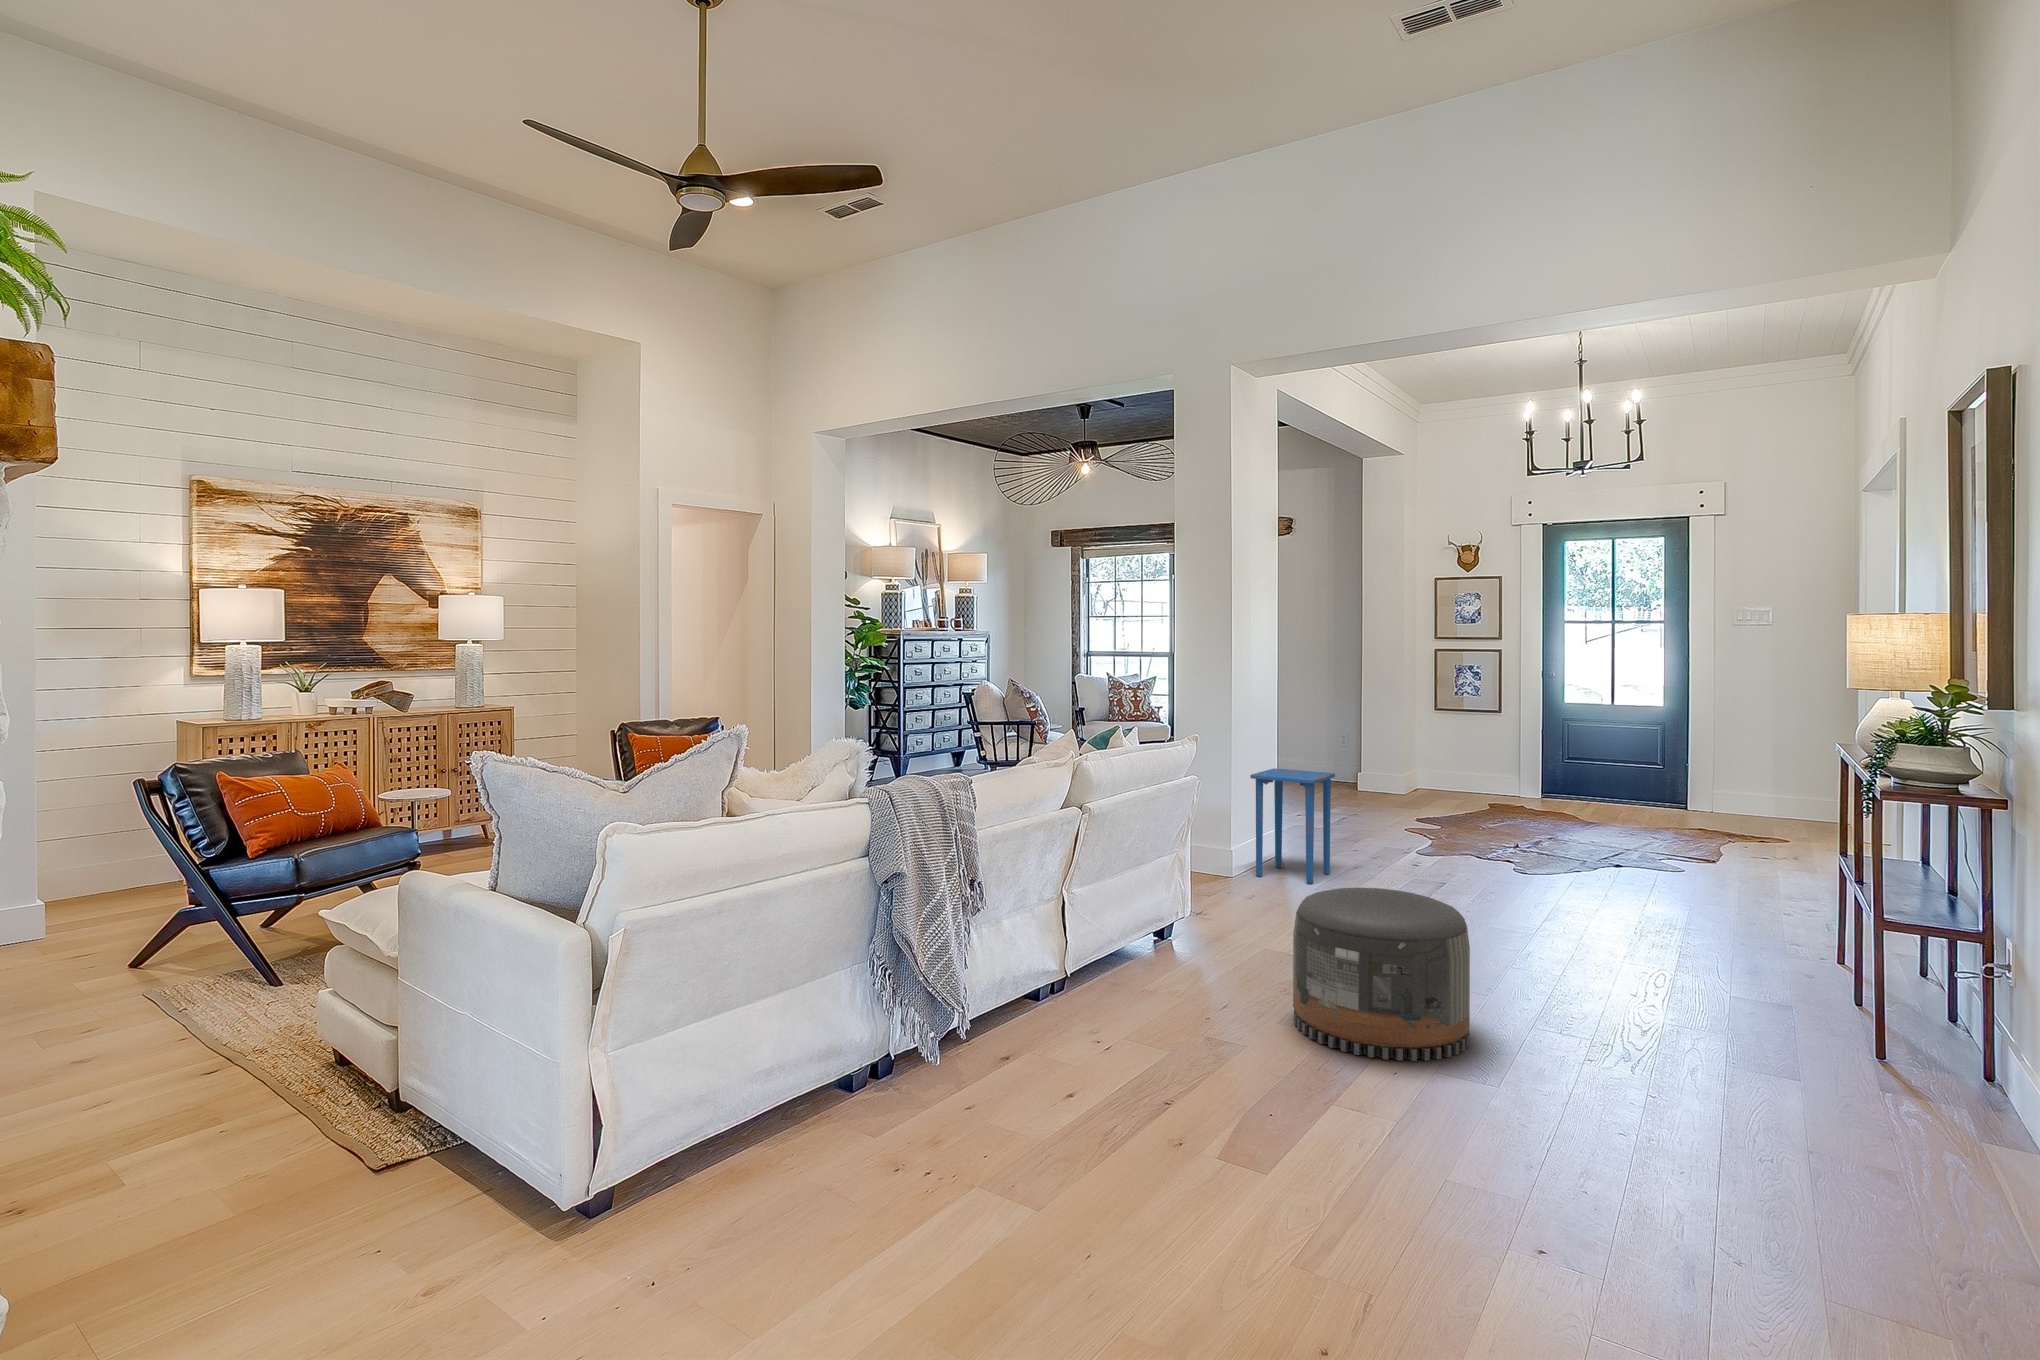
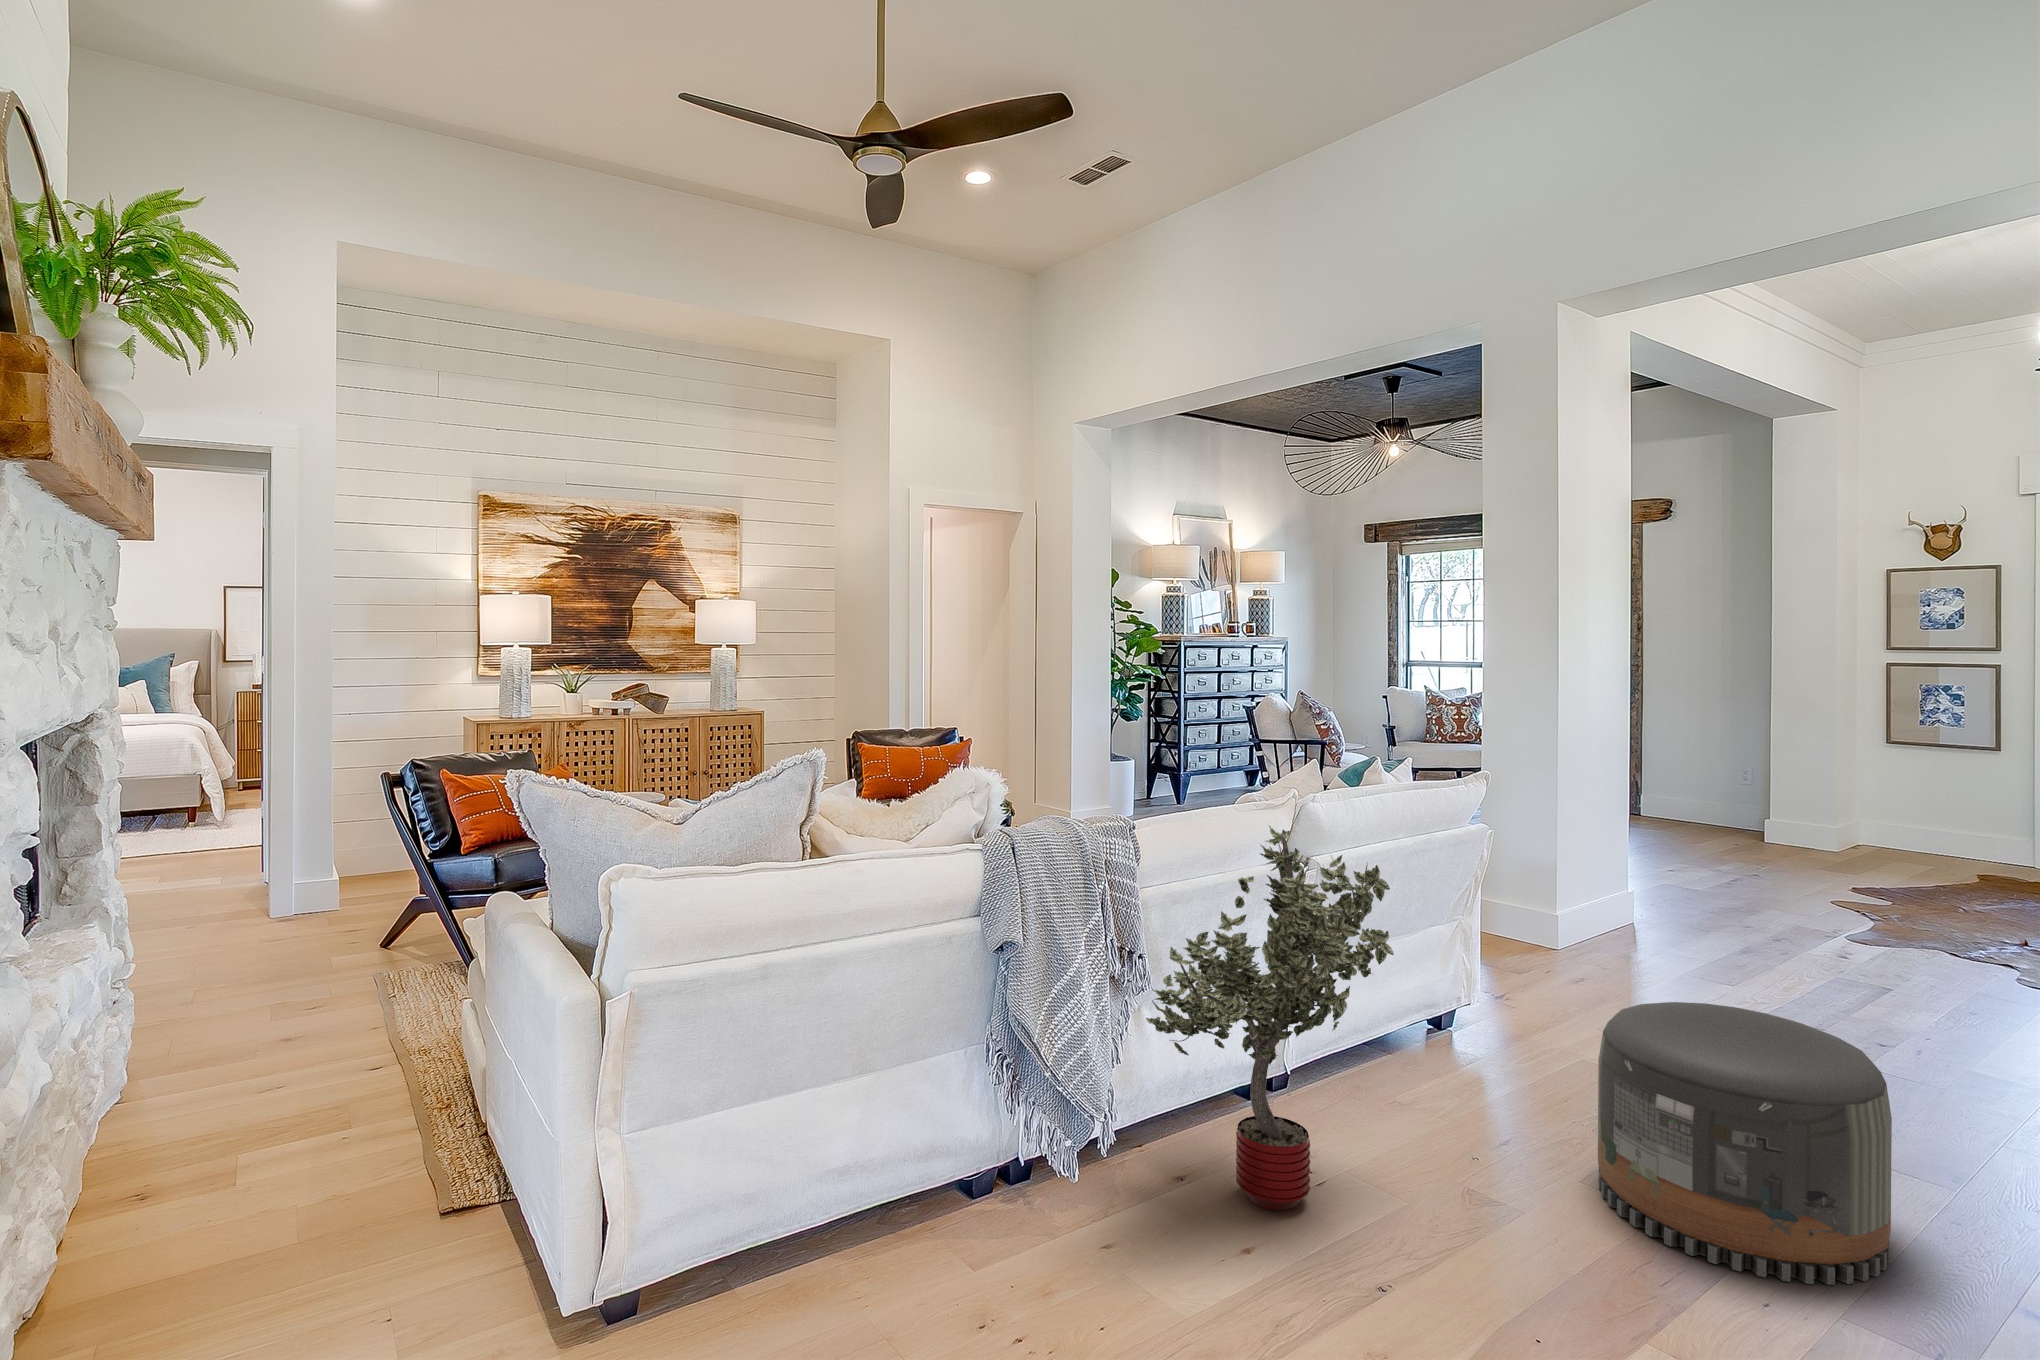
side table: present [1250,769,1335,884] -> none [1582,815,1707,970]
potted tree: none [989,775,1162,1067] -> present [1146,825,1394,1211]

